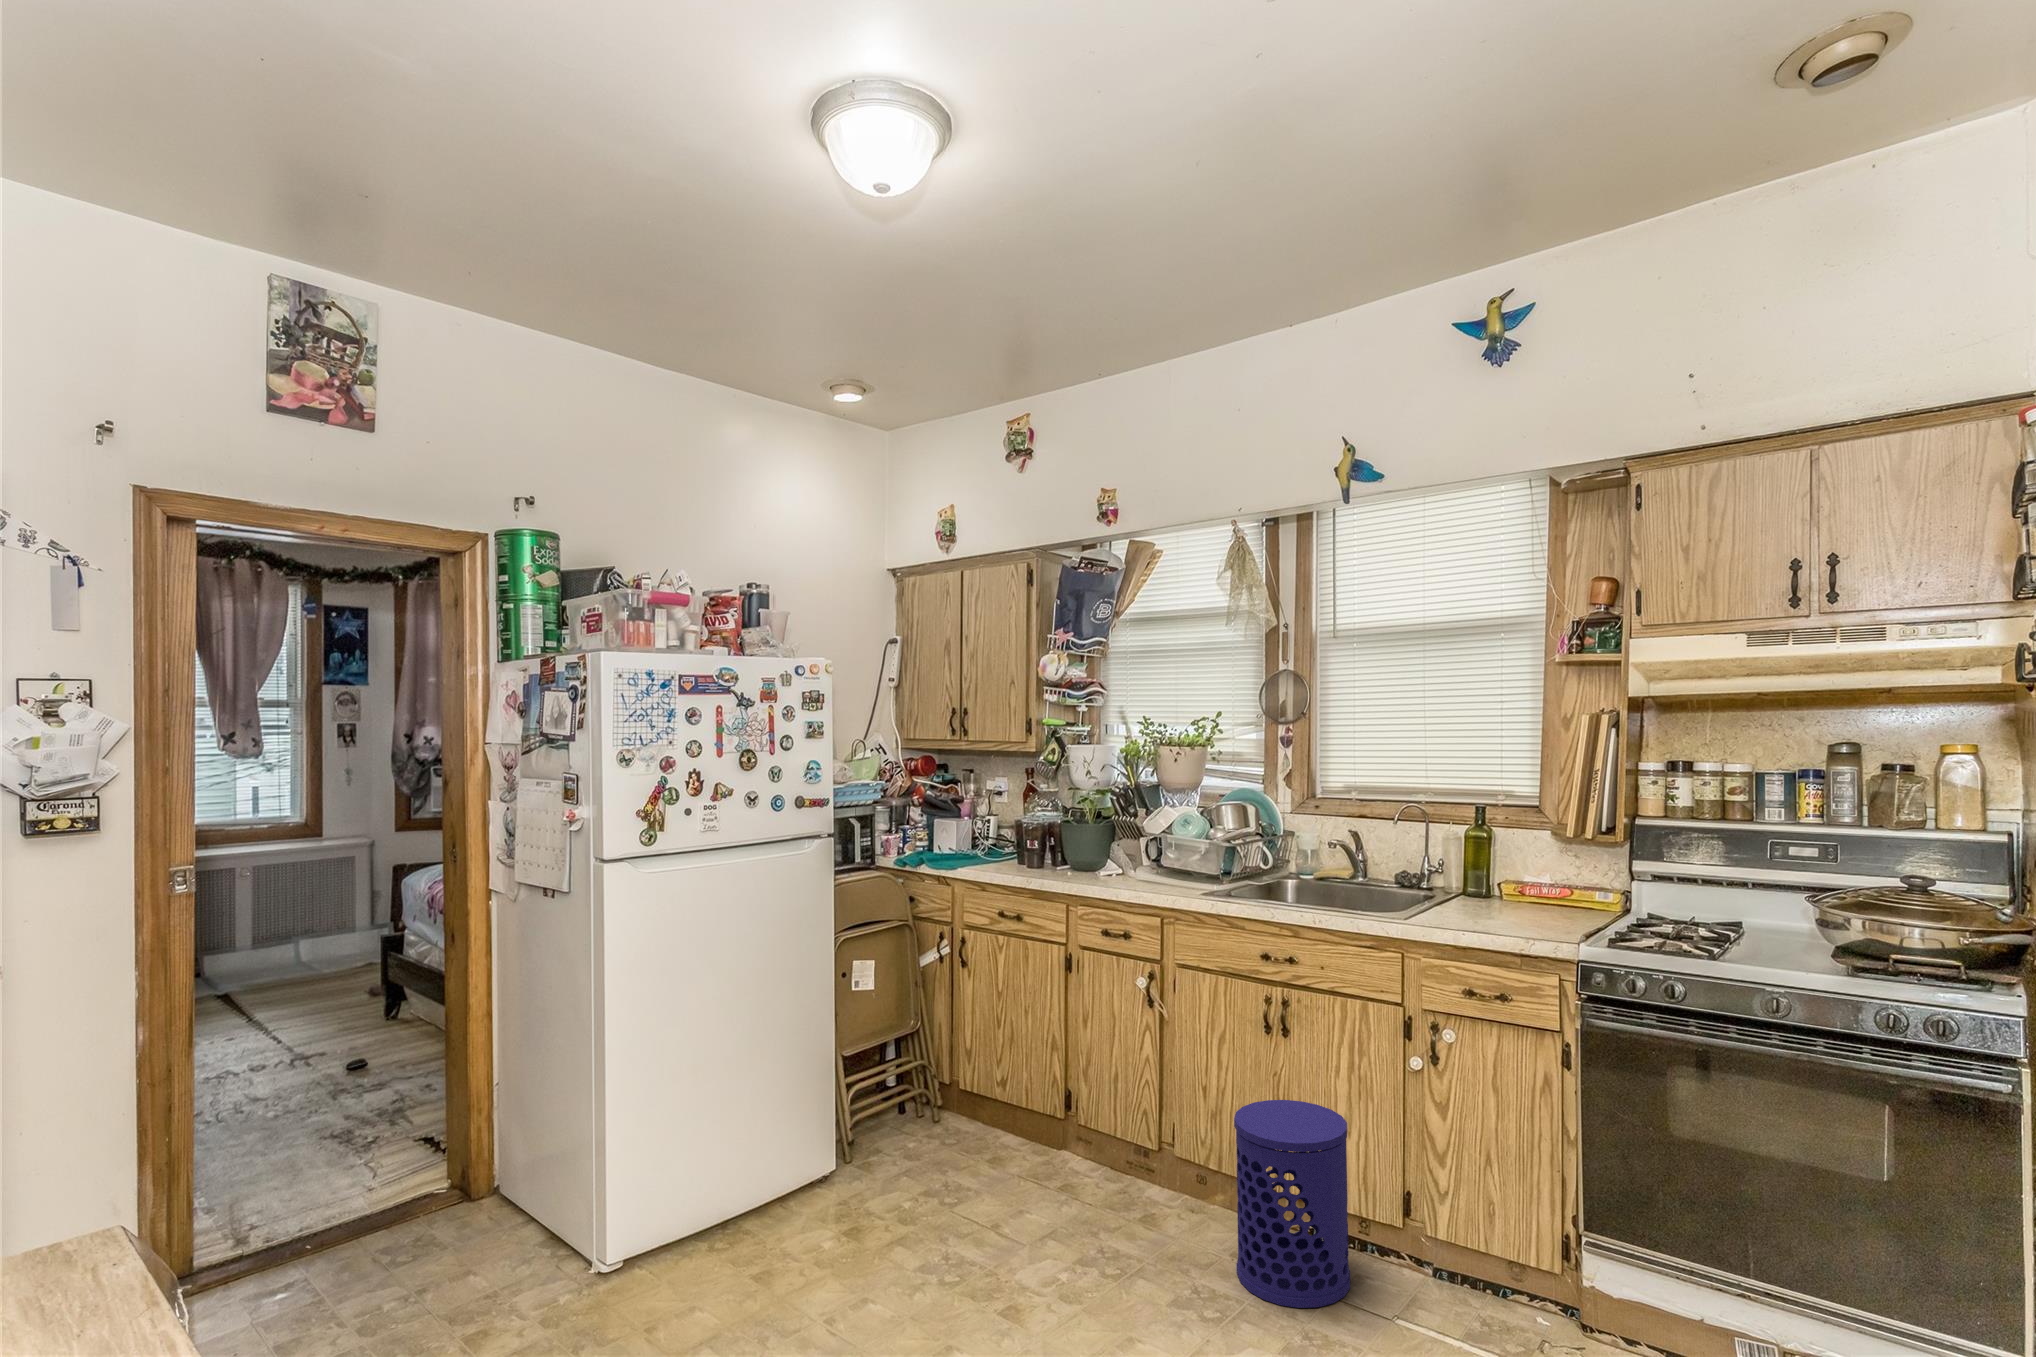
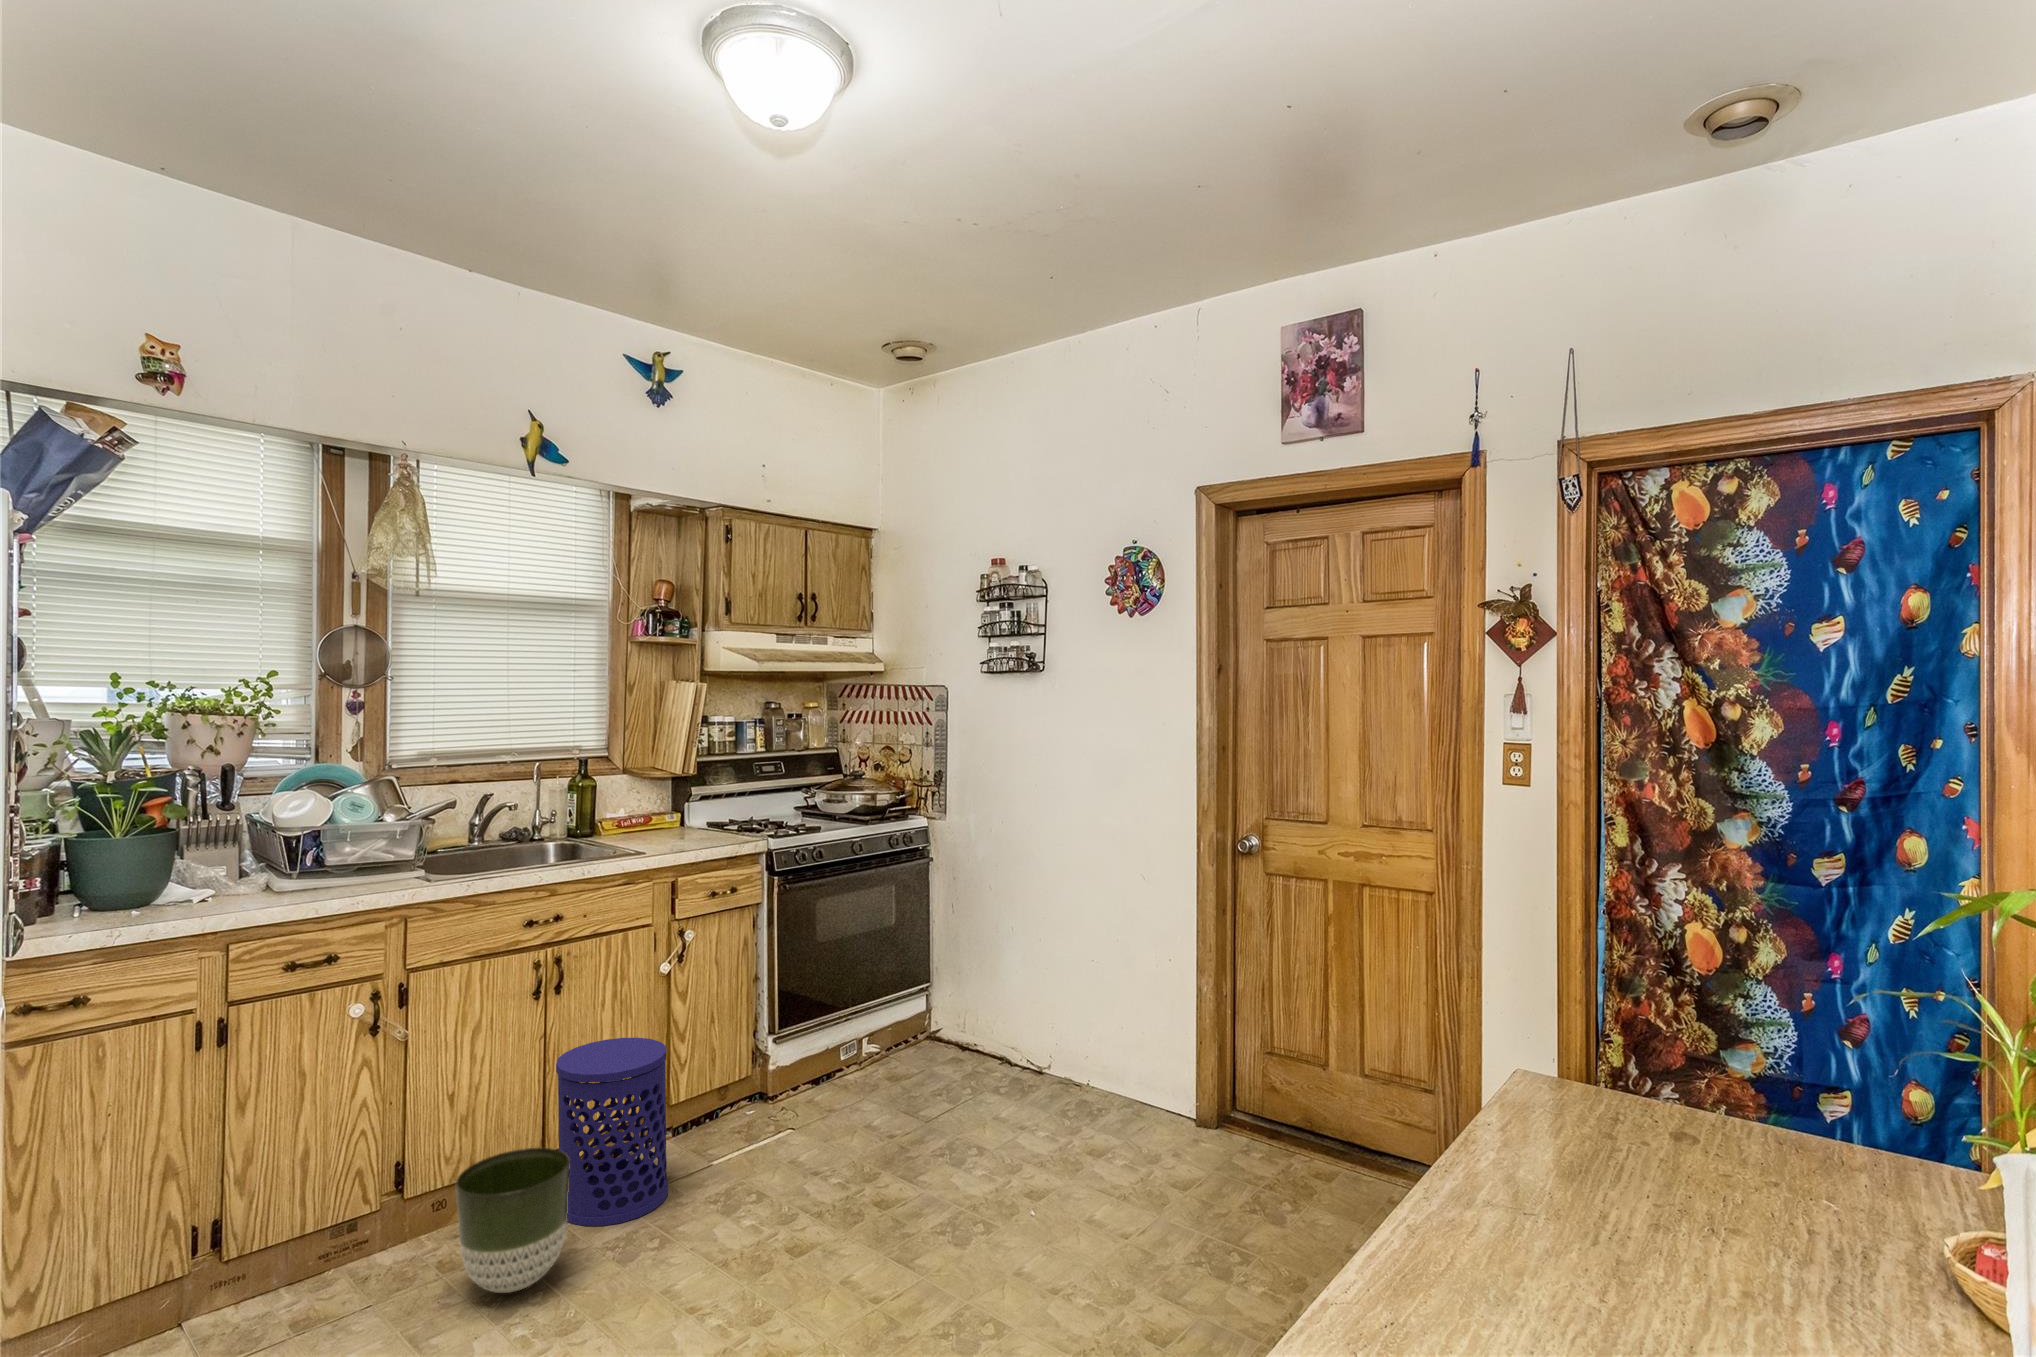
planter: none [1086,1141,1178,1270] -> present [456,1148,570,1293]

